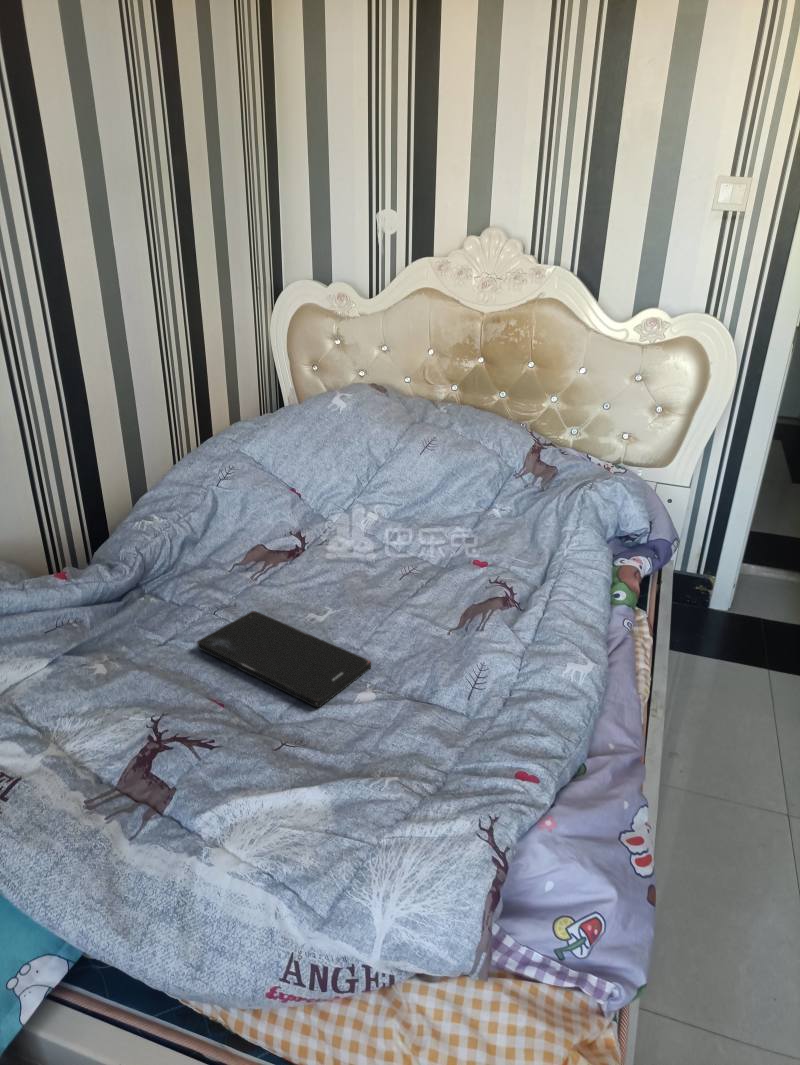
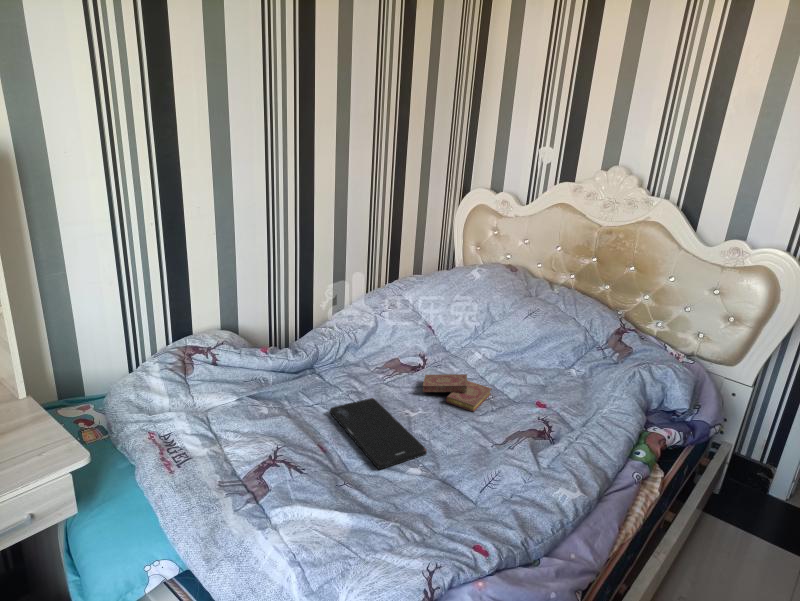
book: none [312,546,411,594] -> present [423,374,492,412]

